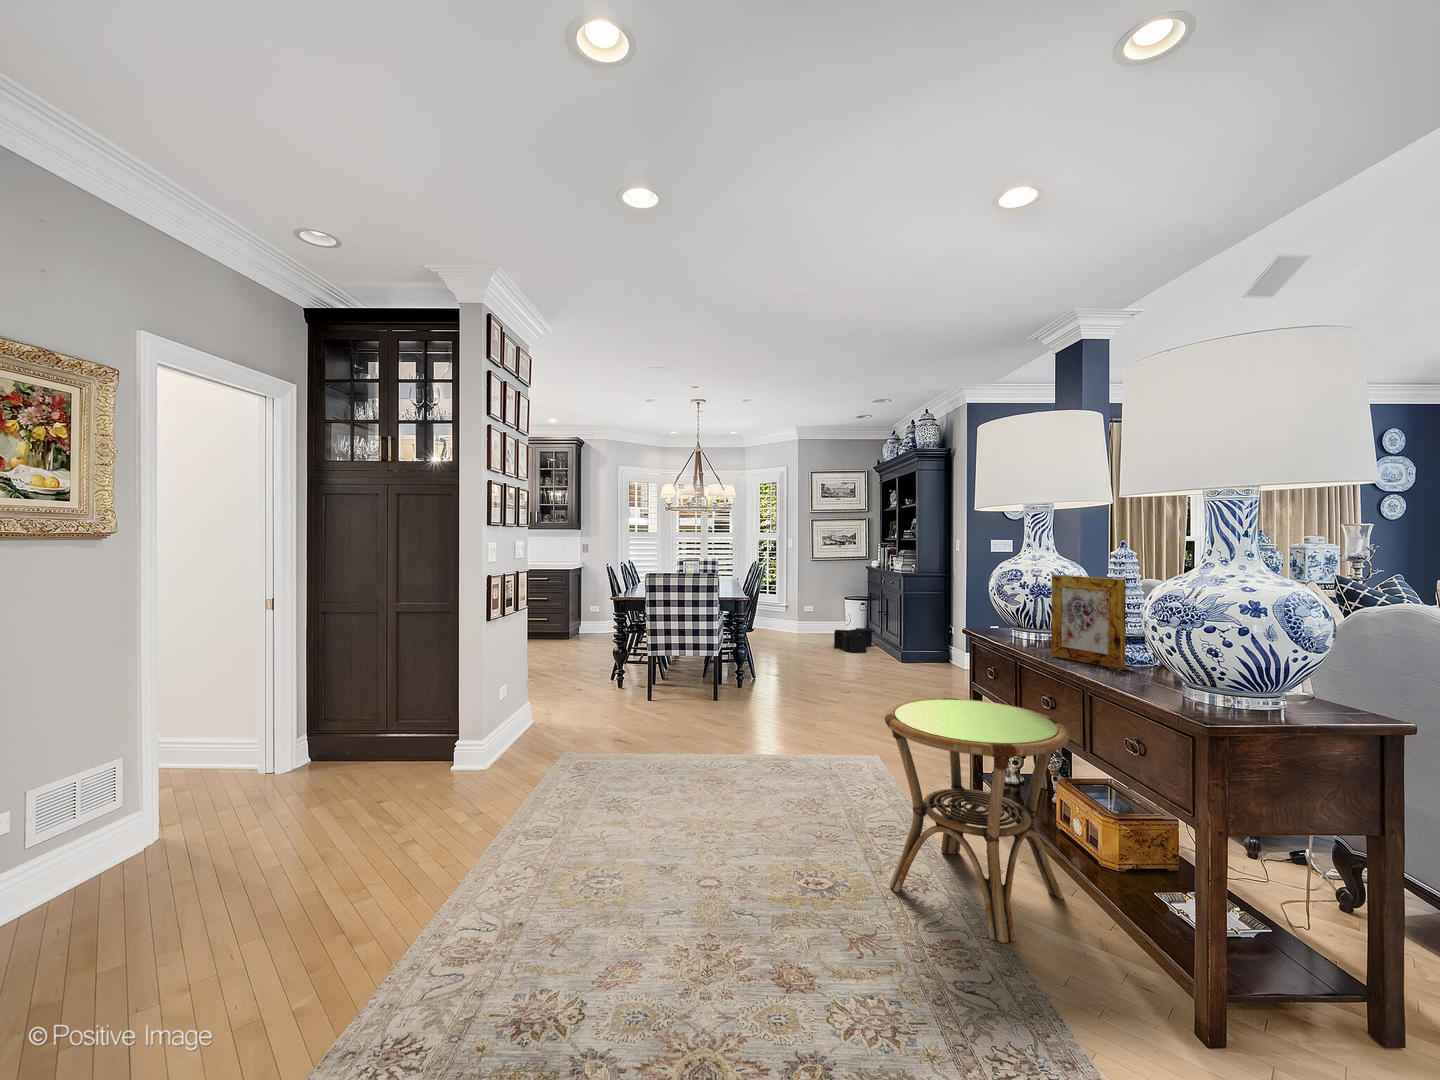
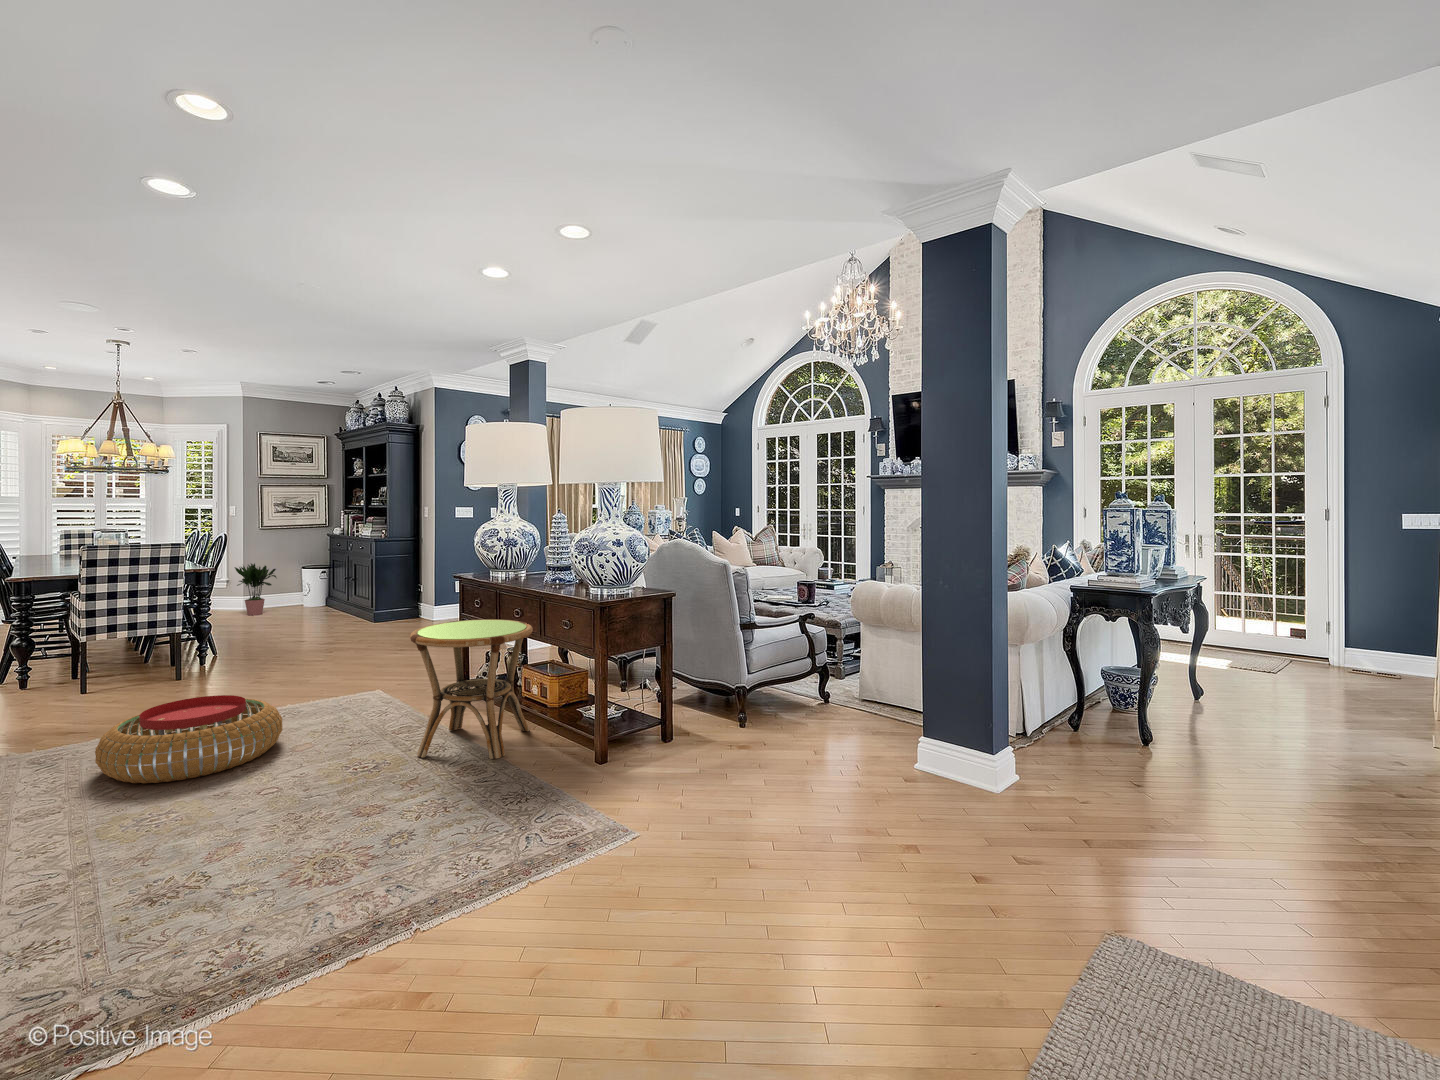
picture frame: present [1051,575,1125,669] -> none [519,531,562,586]
potted plant: none [791,591,825,639] -> present [235,563,276,615]
storage bin: present [834,628,875,653] -> none [296,596,343,621]
pouf: none [617,732,765,825] -> present [95,695,283,784]

